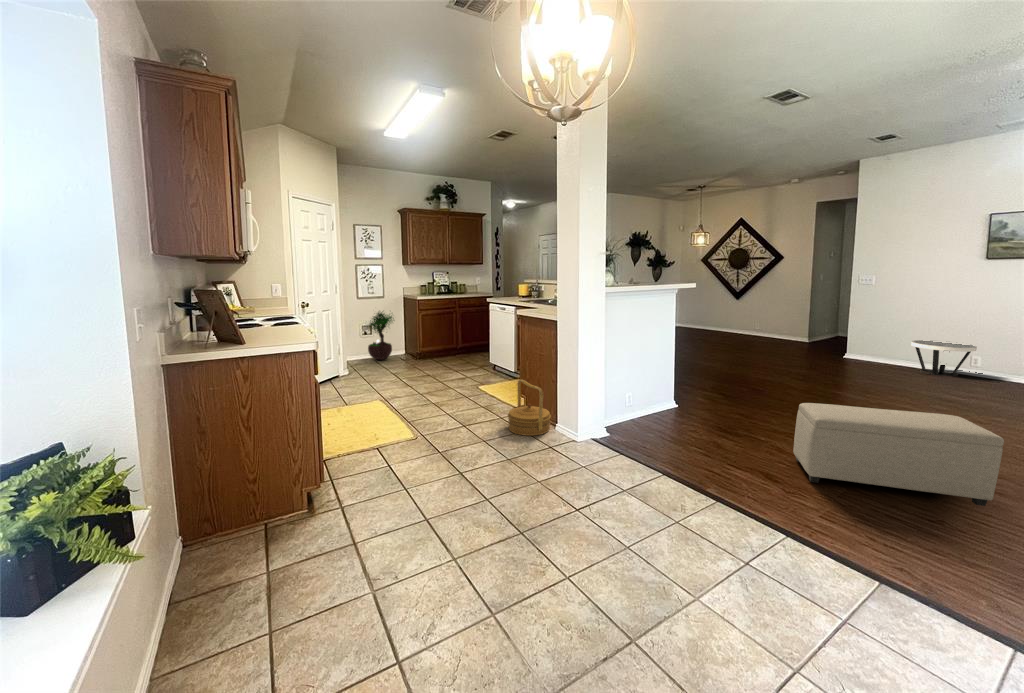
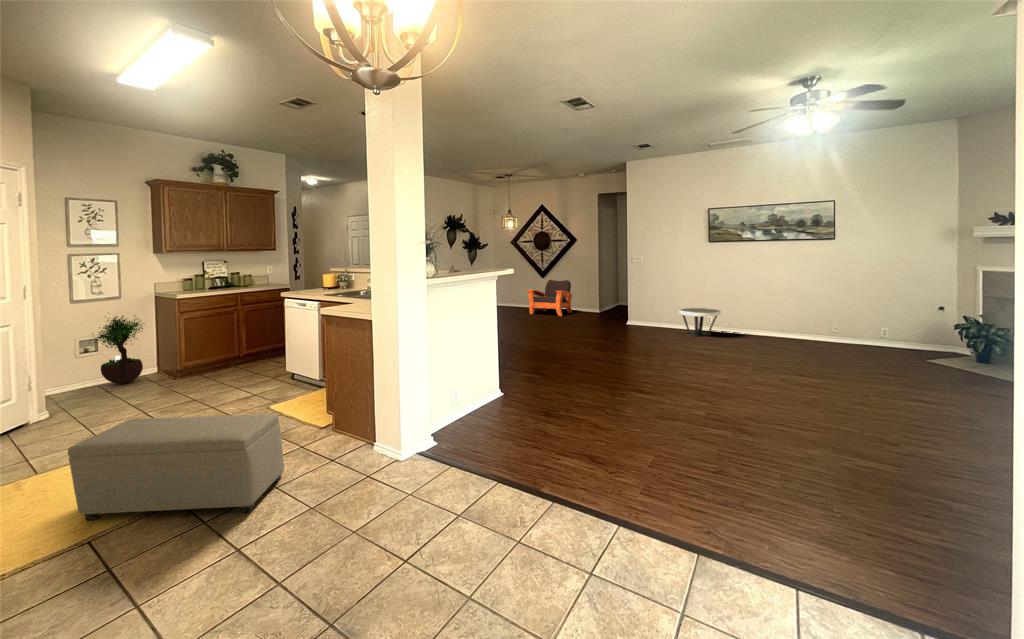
armchair: none [713,300,767,340] -> present [527,280,572,316]
woven basket: present [508,379,551,436] -> none [310,394,367,465]
ottoman: present [793,403,1004,506] -> present [68,414,284,520]

